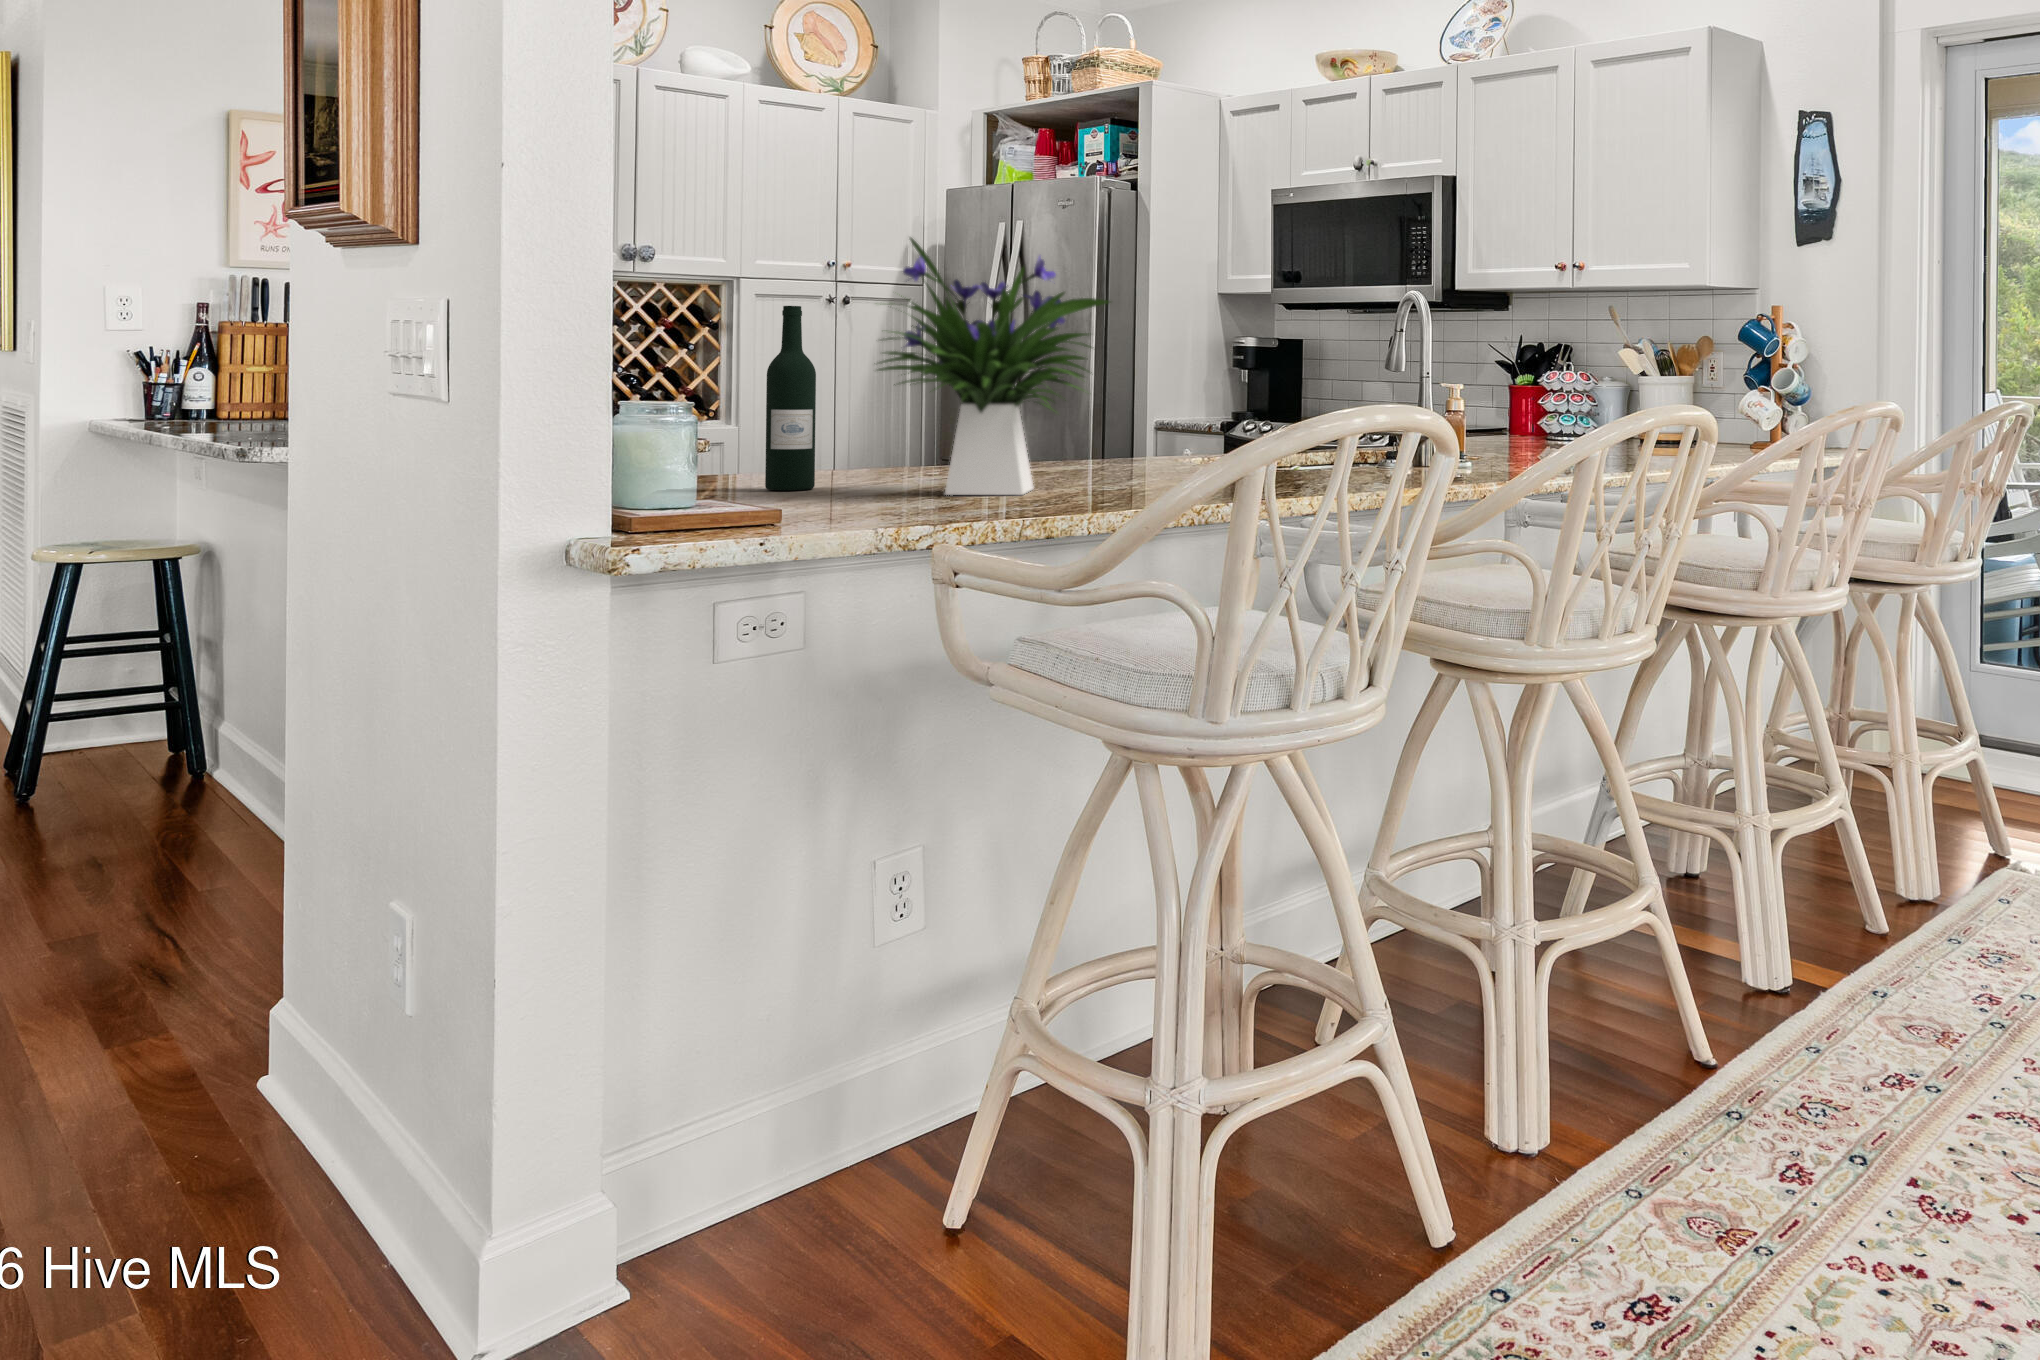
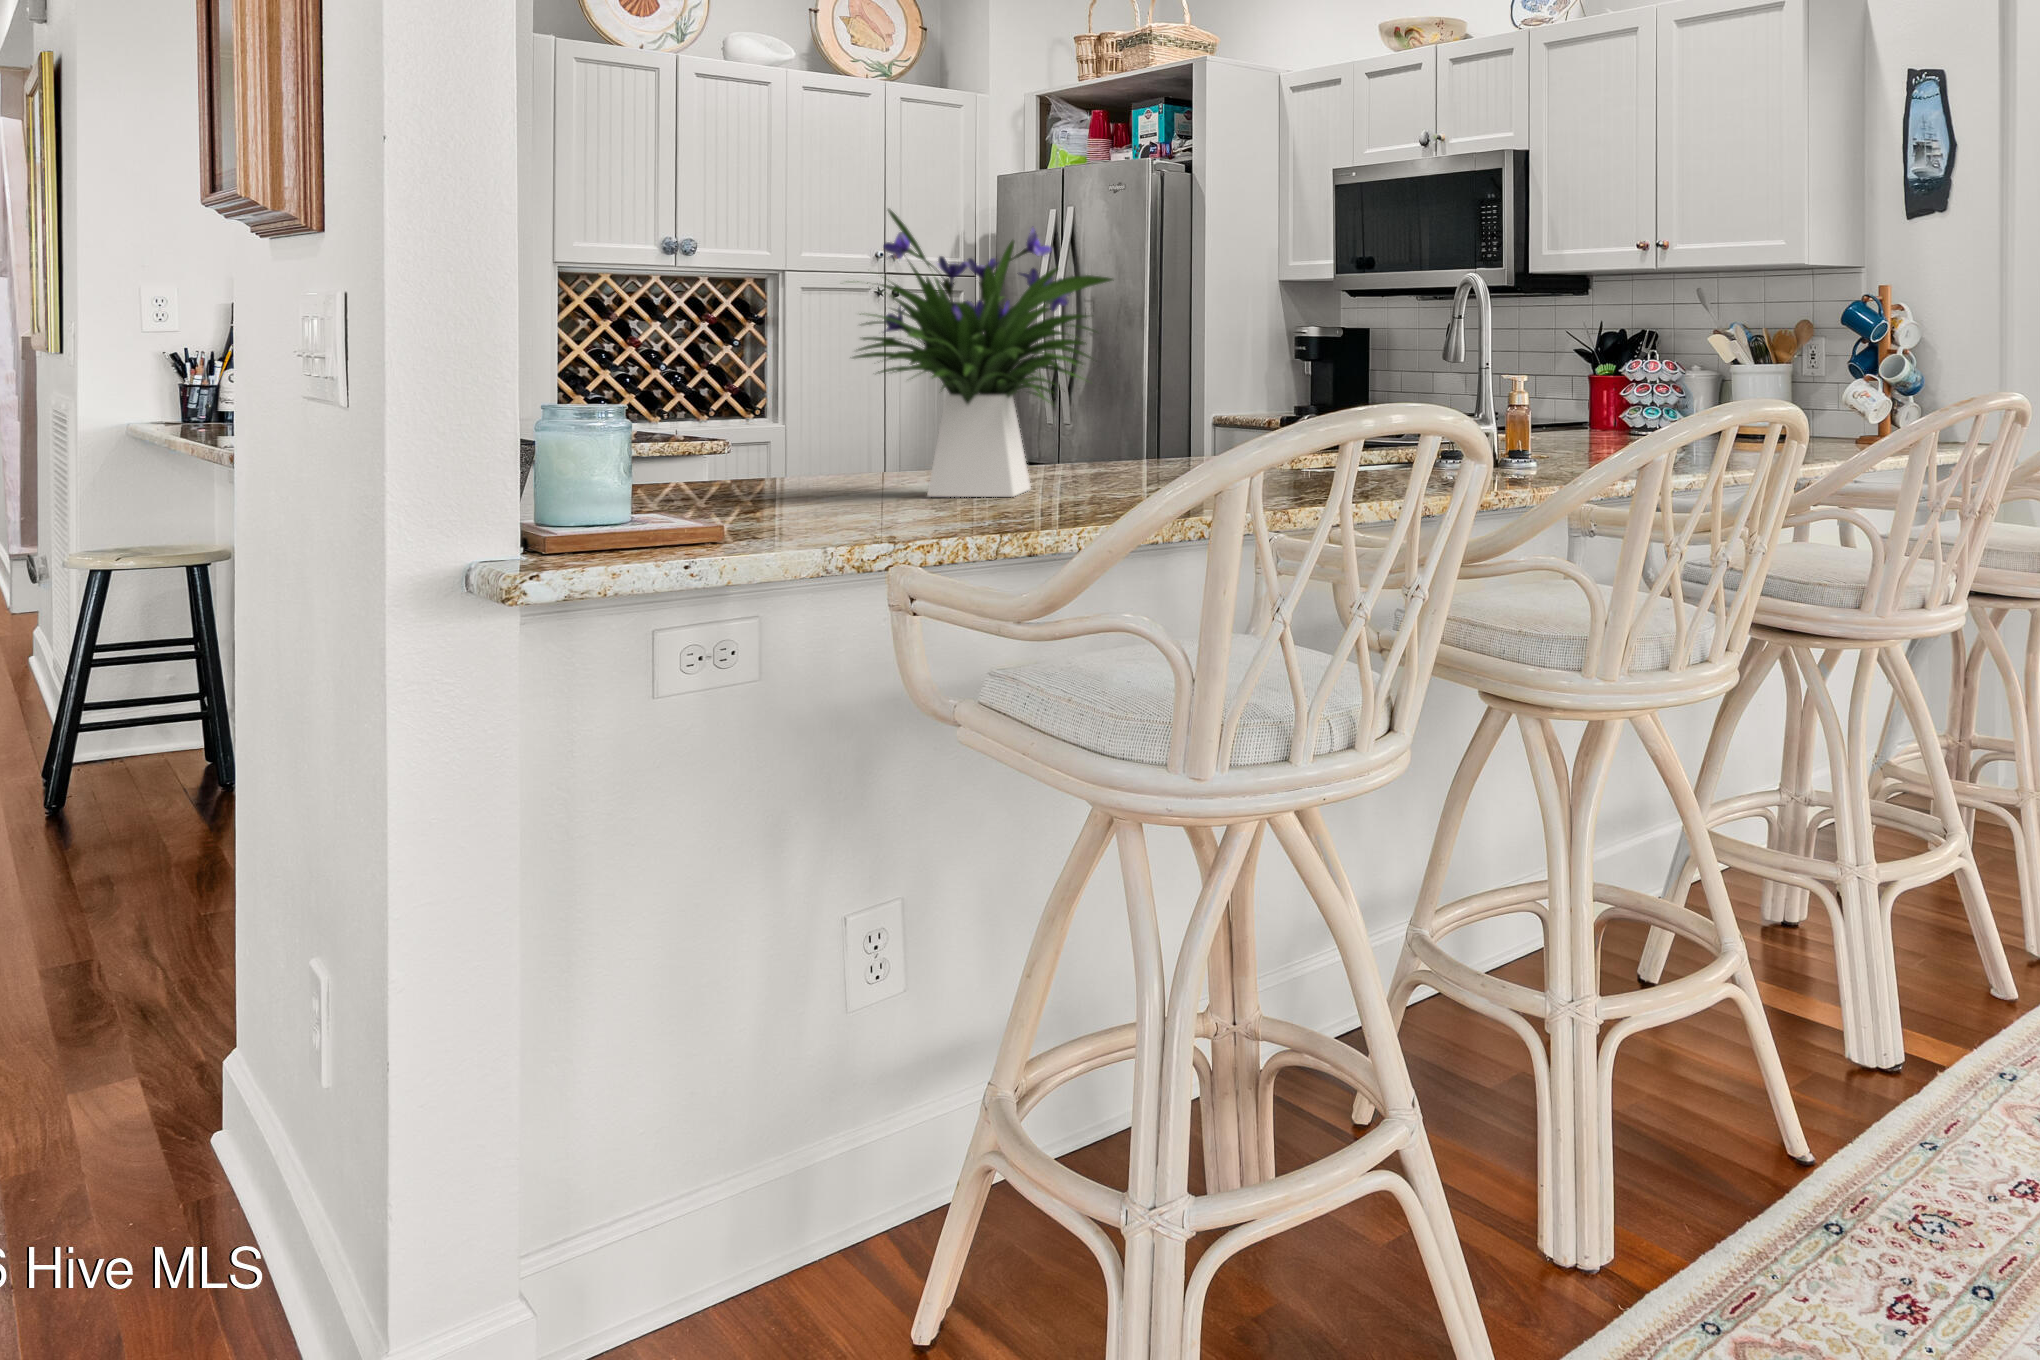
wine bottle: present [765,306,816,490] -> none [742,288,796,491]

